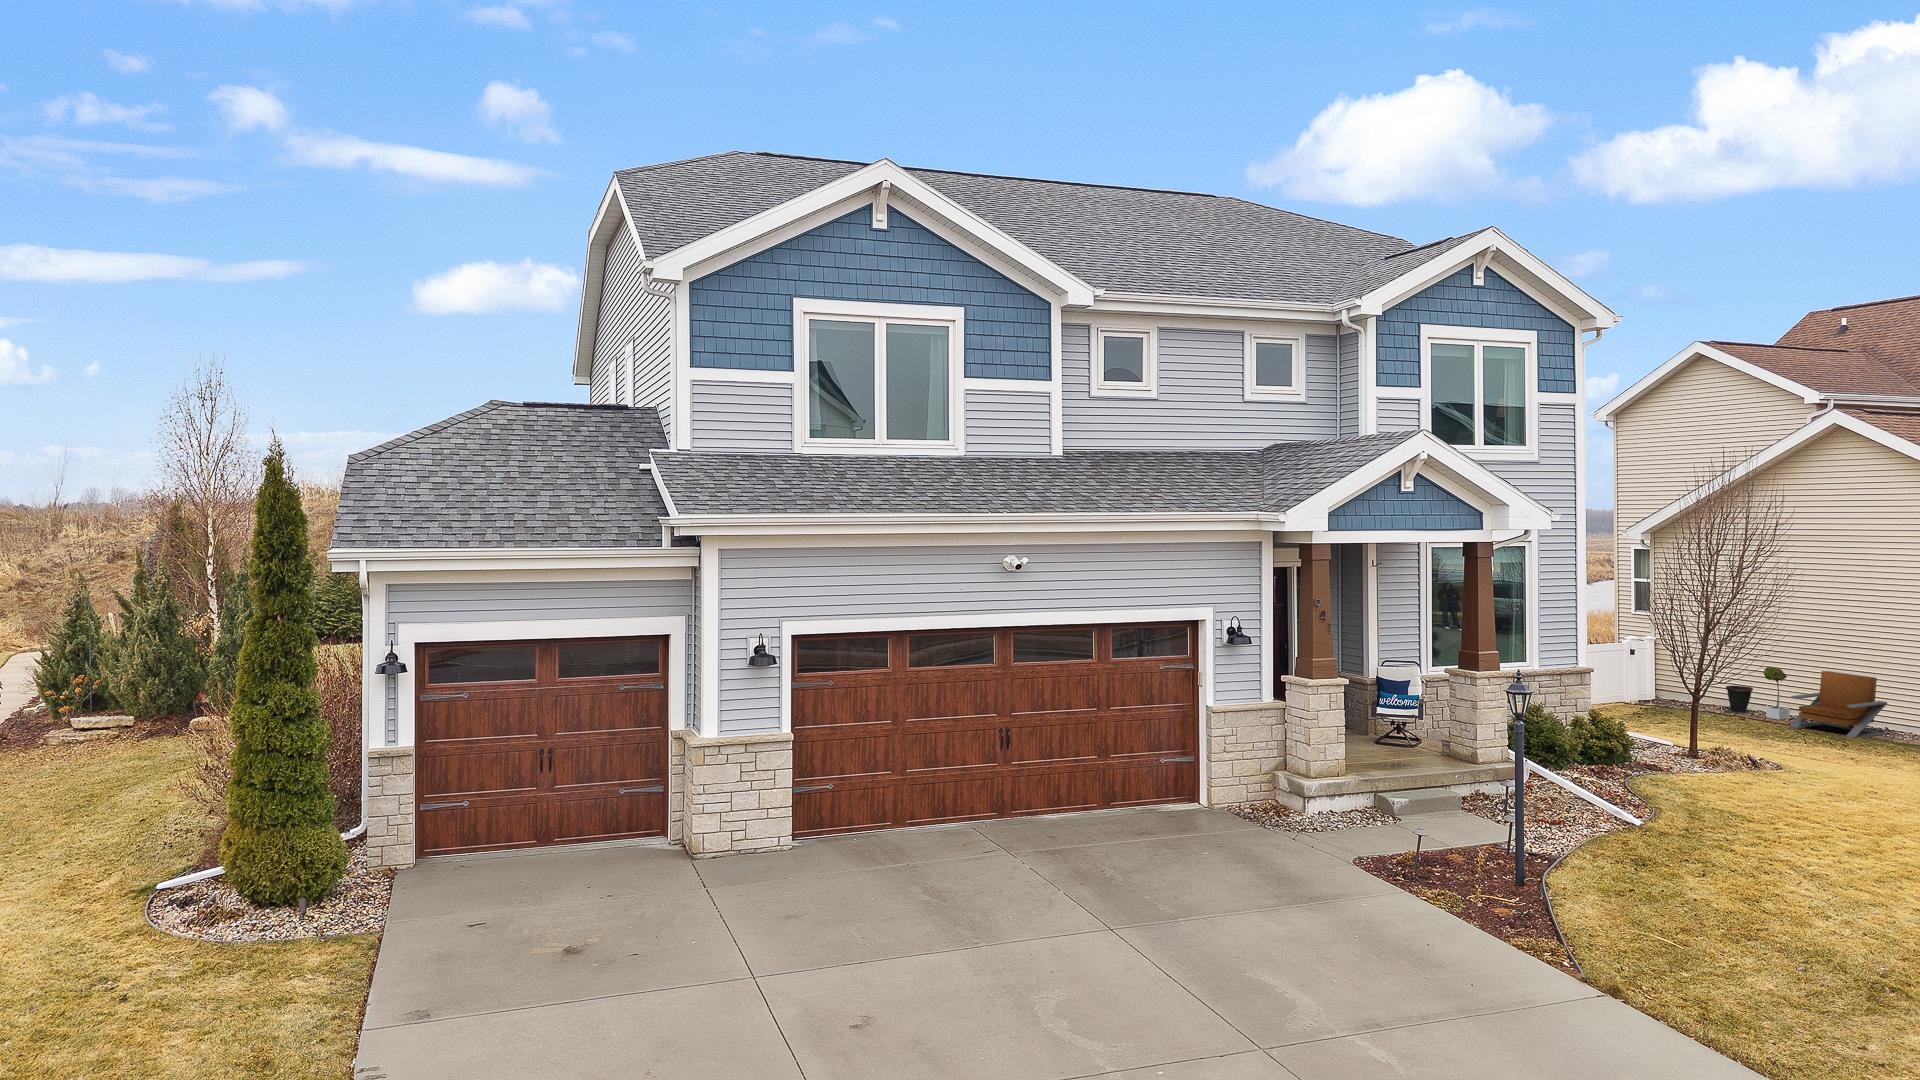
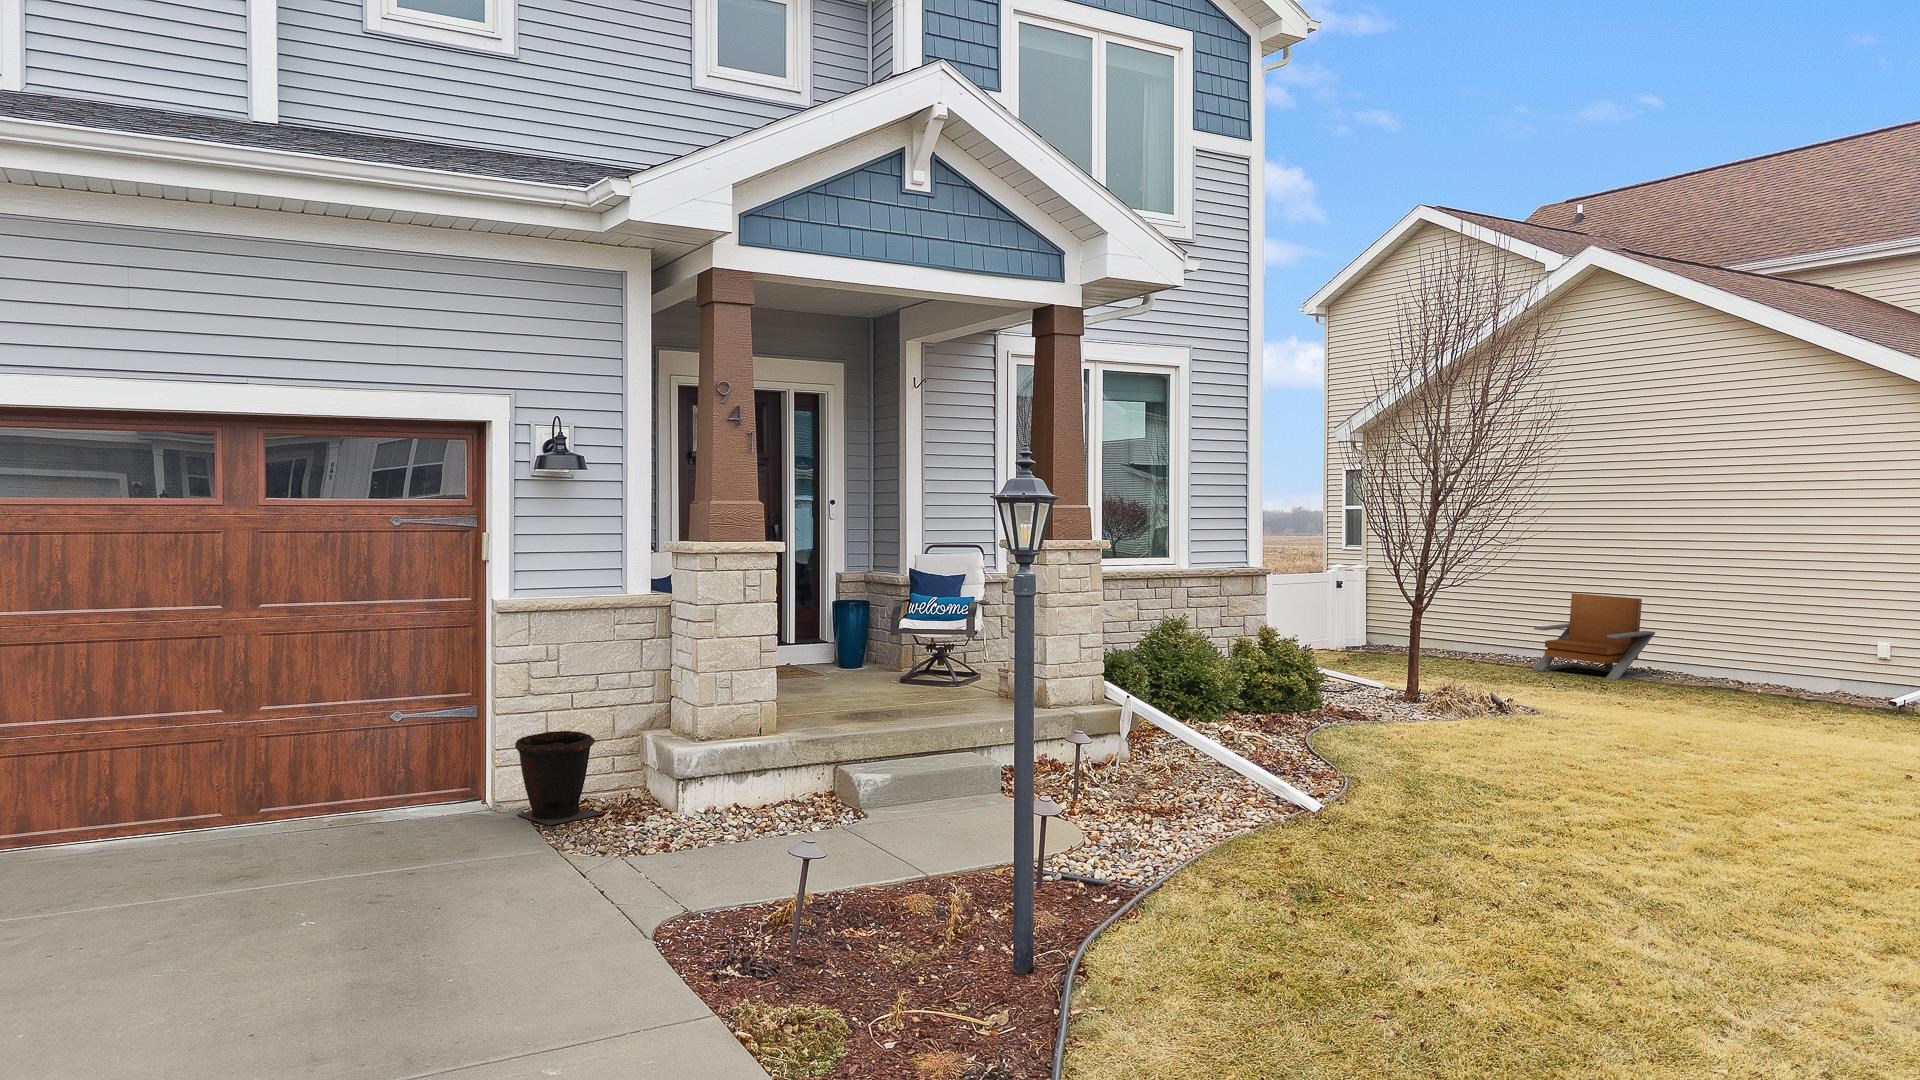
potted tree: present [1763,666,1790,720] -> none [1498,591,1530,663]
bucket: present [1726,686,1753,714] -> present [515,731,602,825]

